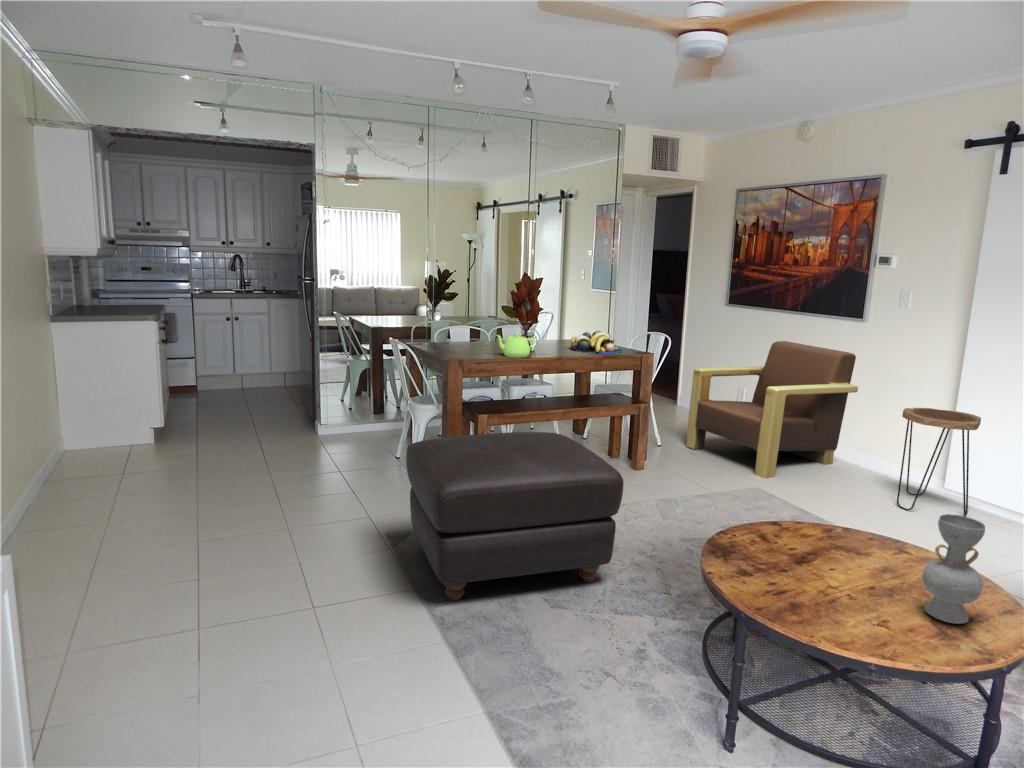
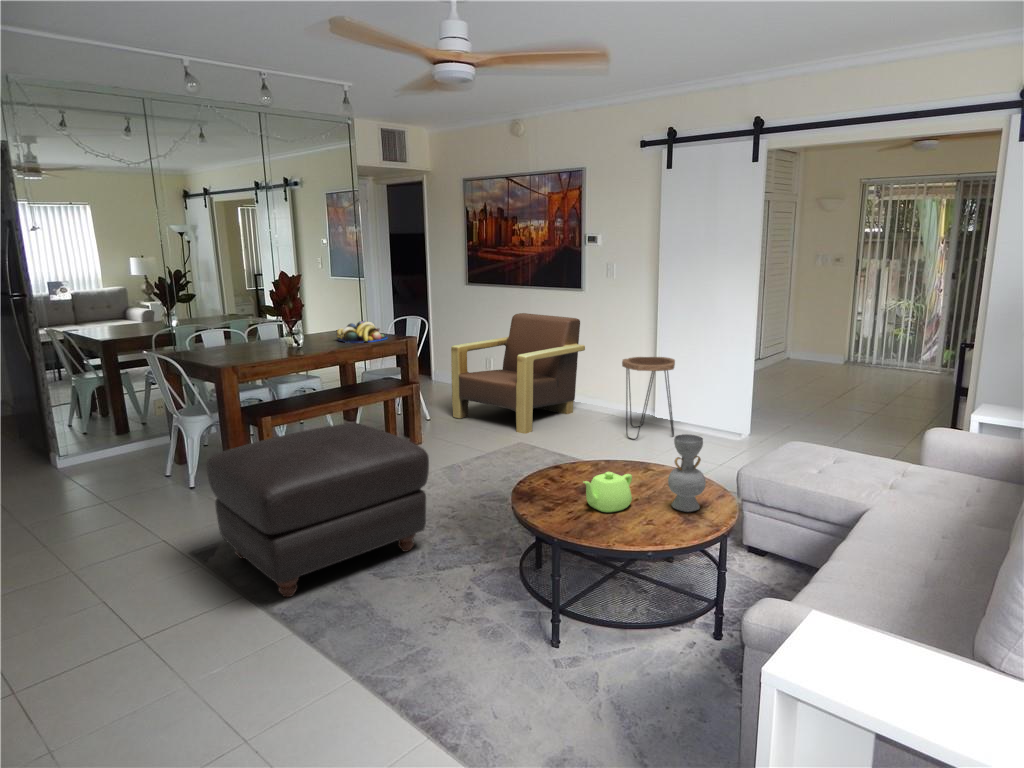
teapot: present [496,333,535,357] -> present [583,472,632,512]

